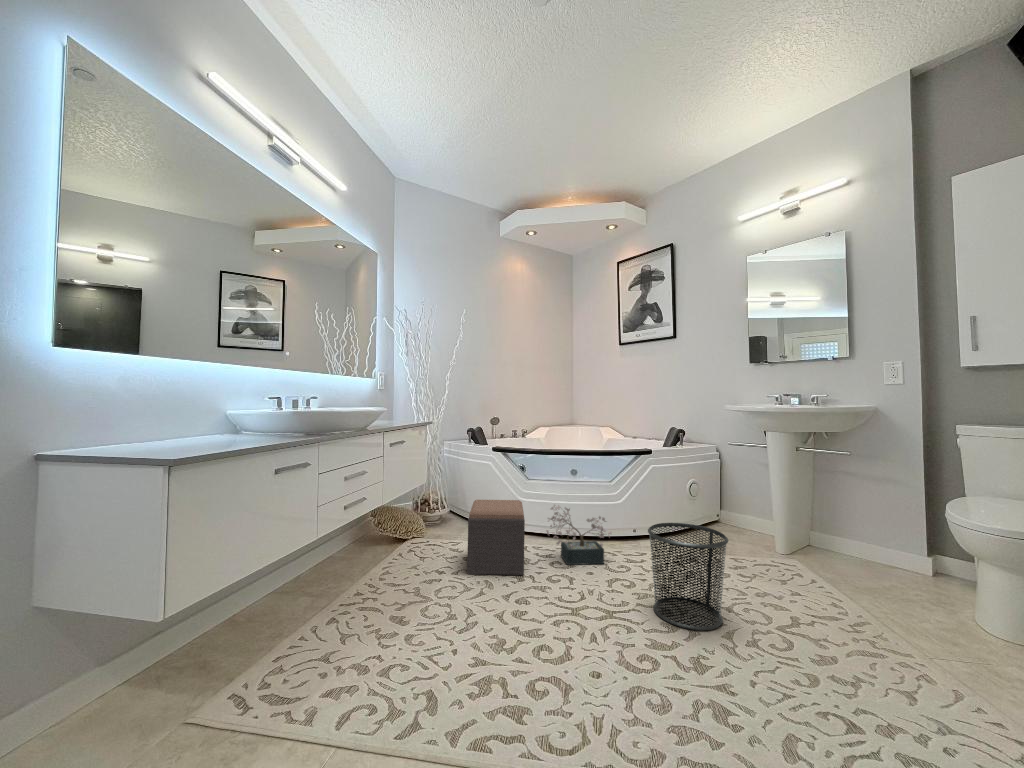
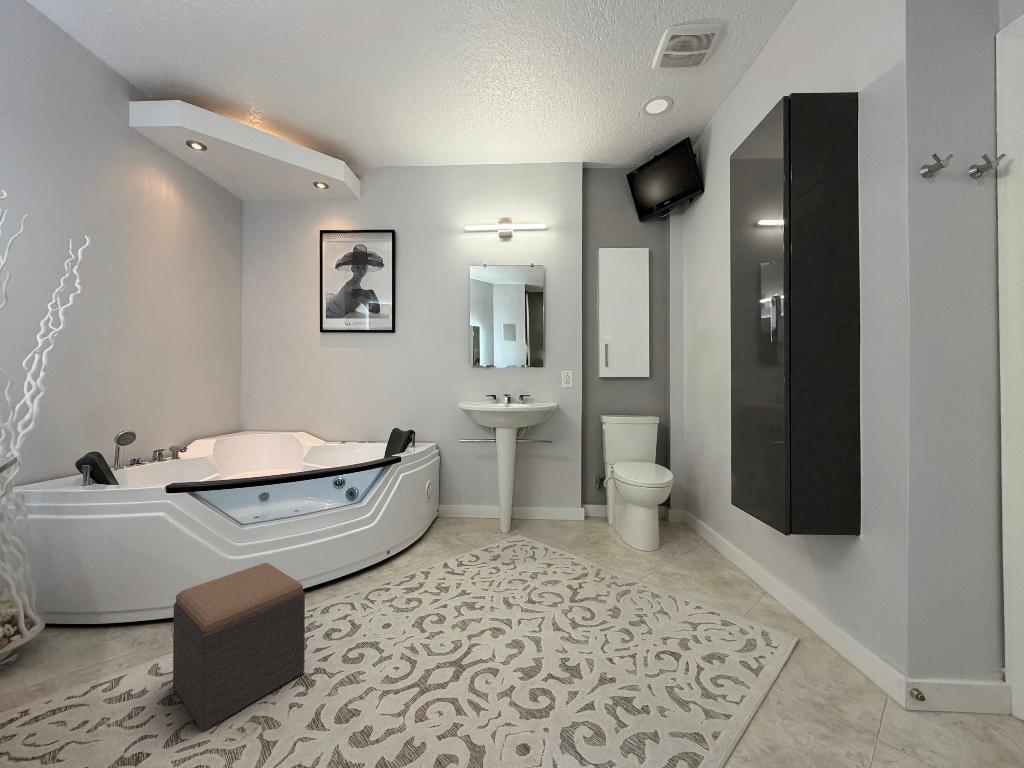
decorative plant: present [546,505,612,565] -> none [306,544,386,623]
waste bin: present [648,523,728,630] -> none [469,526,542,636]

